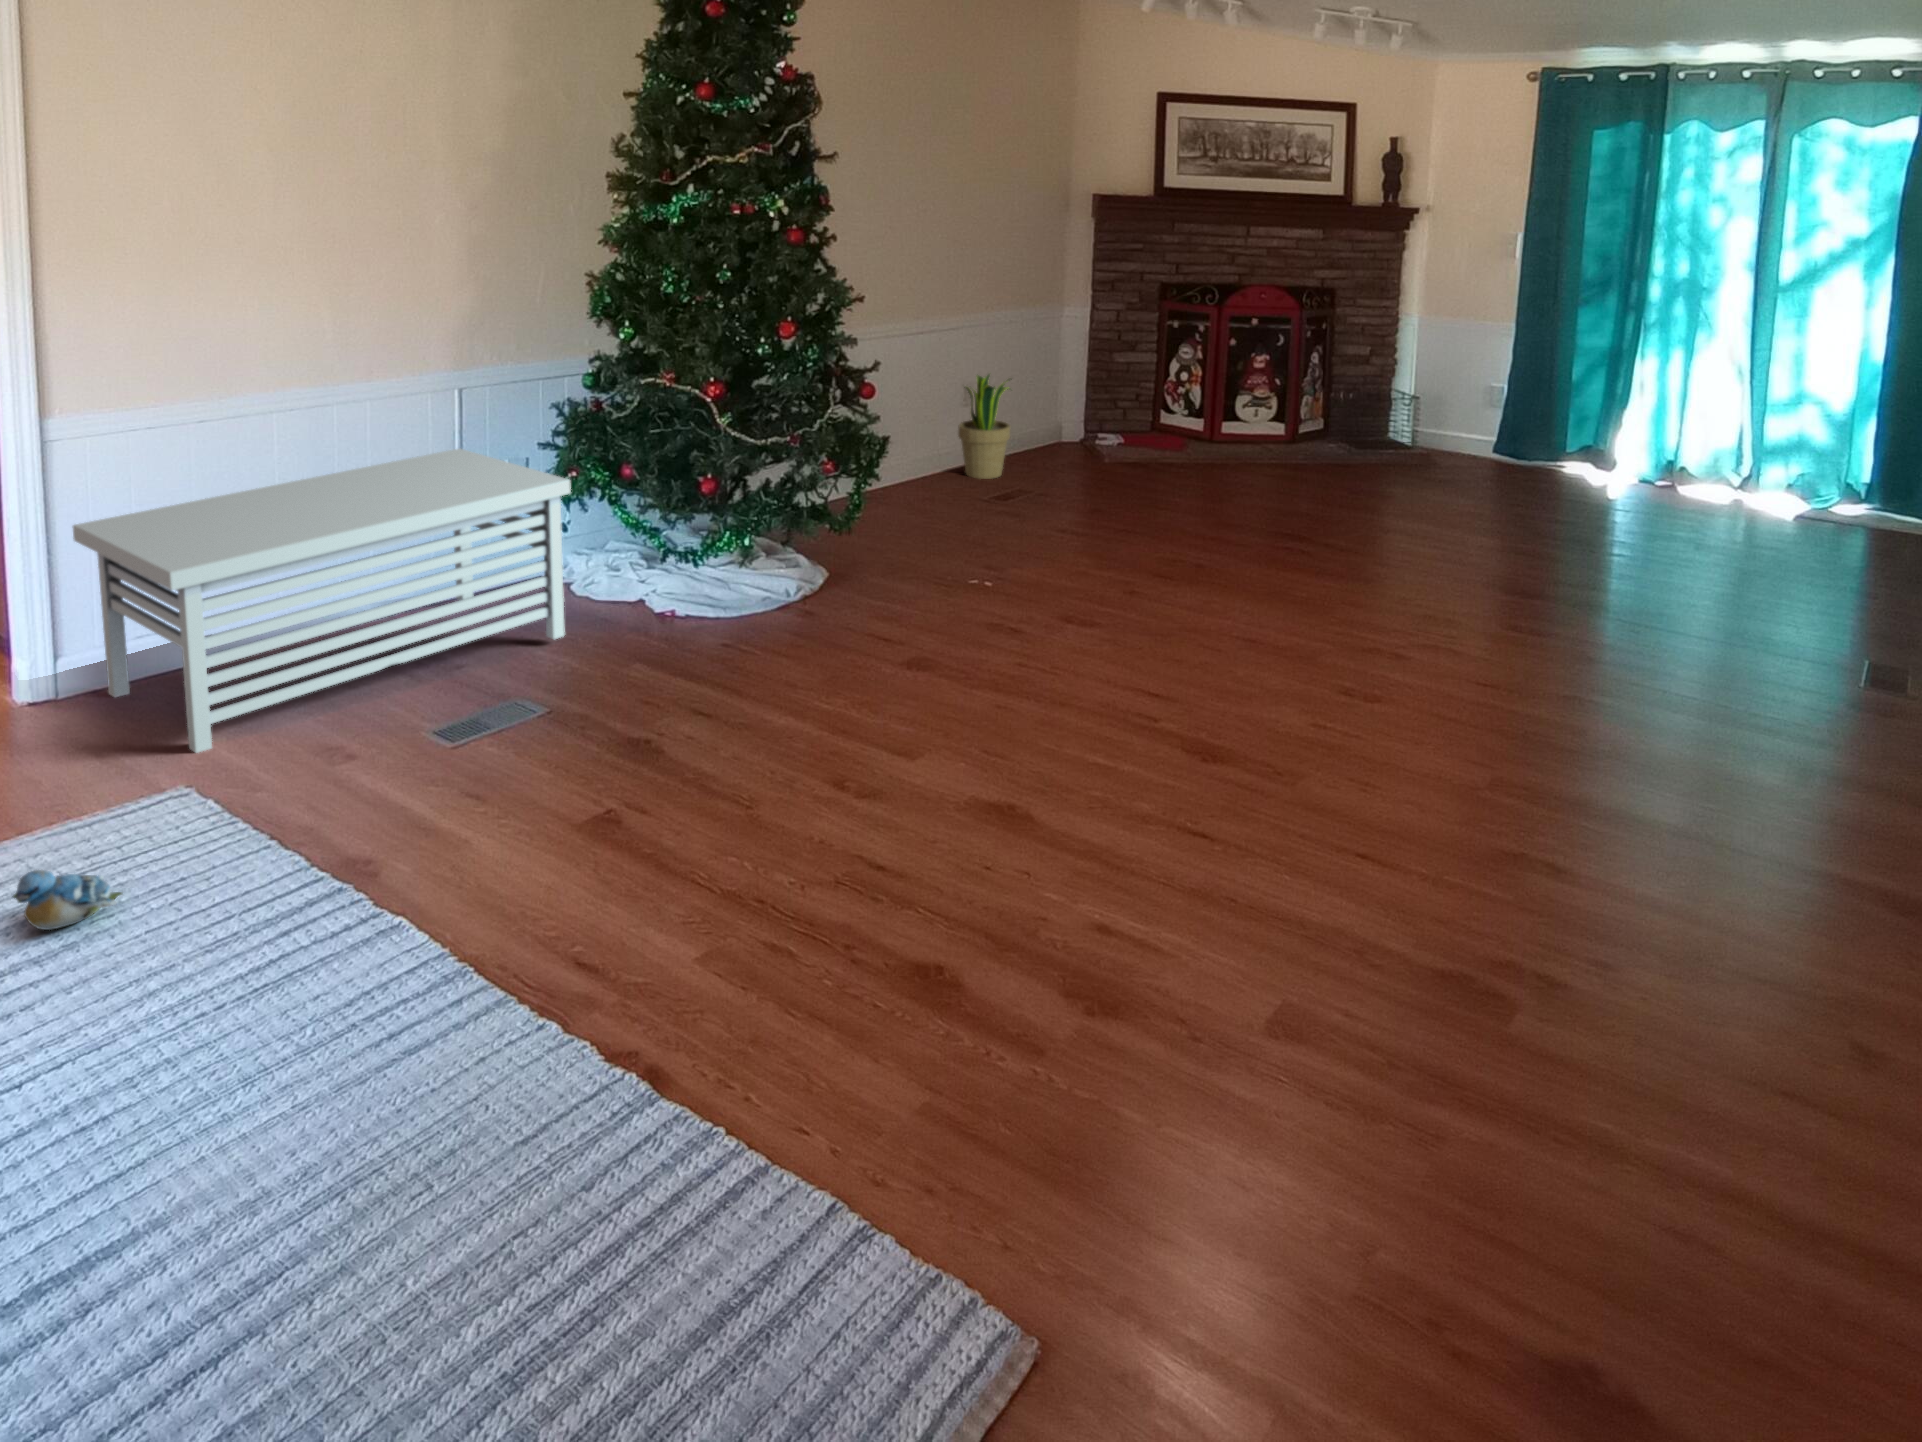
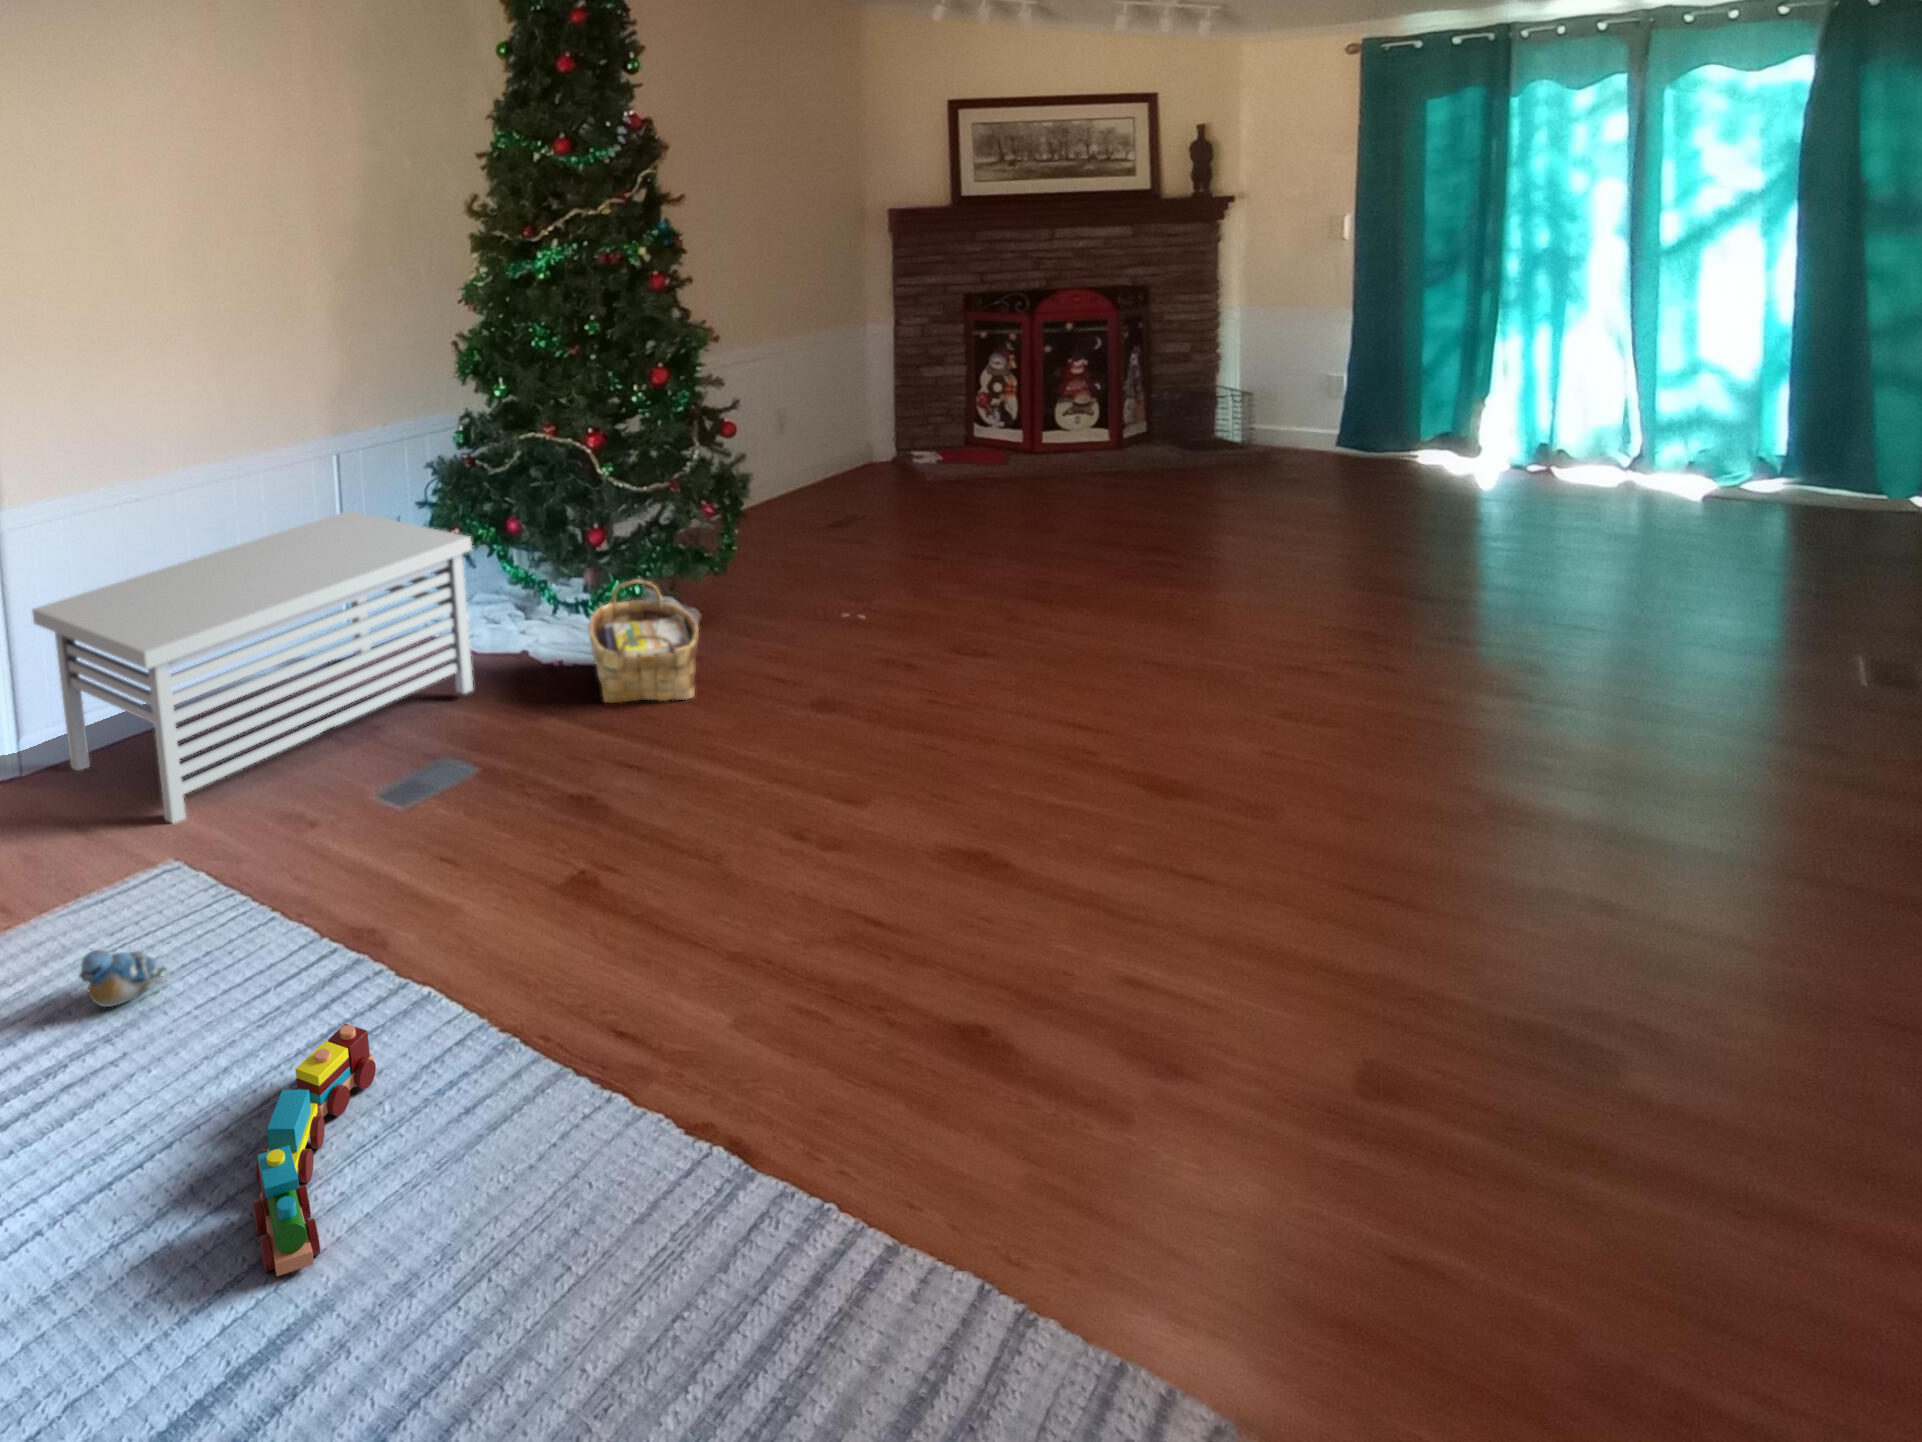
potted plant: present [958,375,1010,479] -> none [782,397,836,505]
woven basket: none [687,534,800,655] -> present [588,579,699,703]
toy train: none [108,949,307,1194] -> present [252,1023,376,1276]

